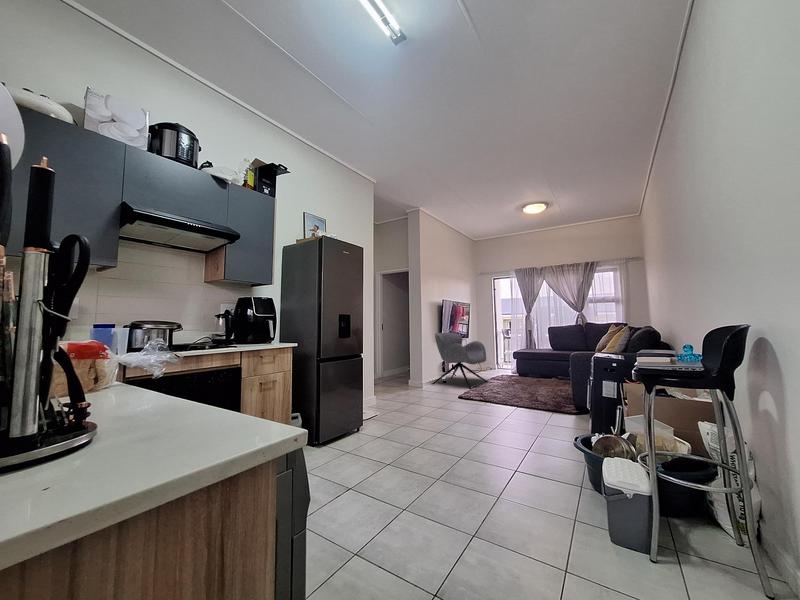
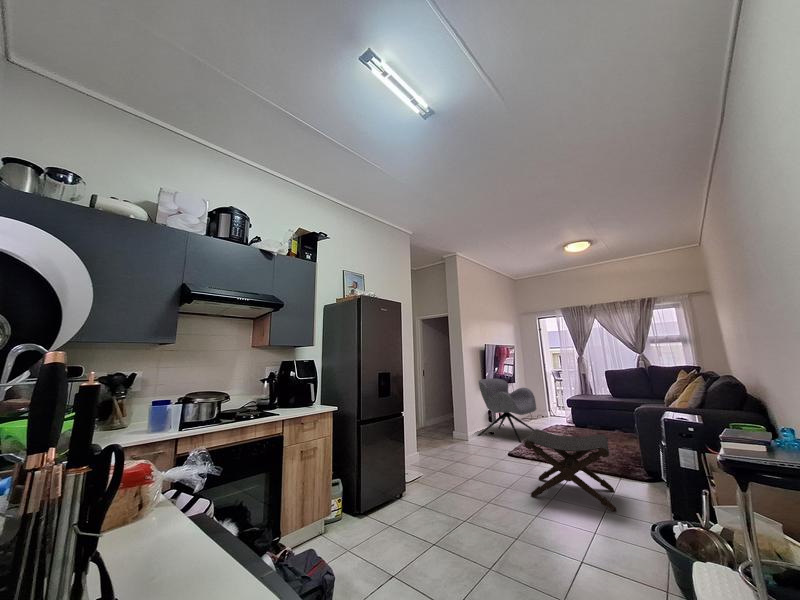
footstool: none [474,372,547,435] -> present [524,429,616,512]

